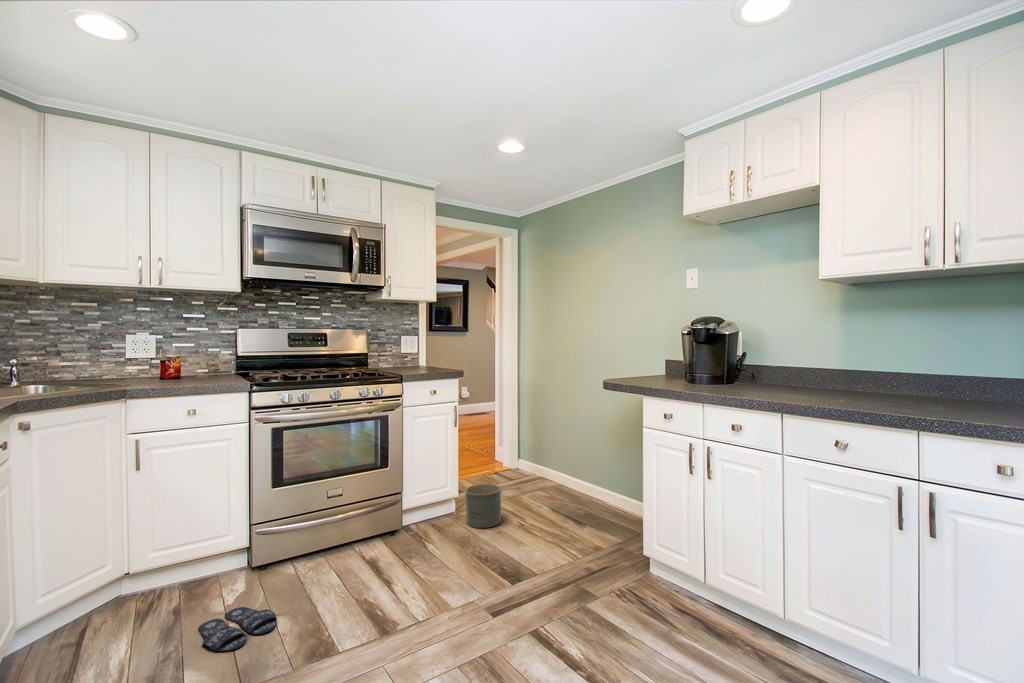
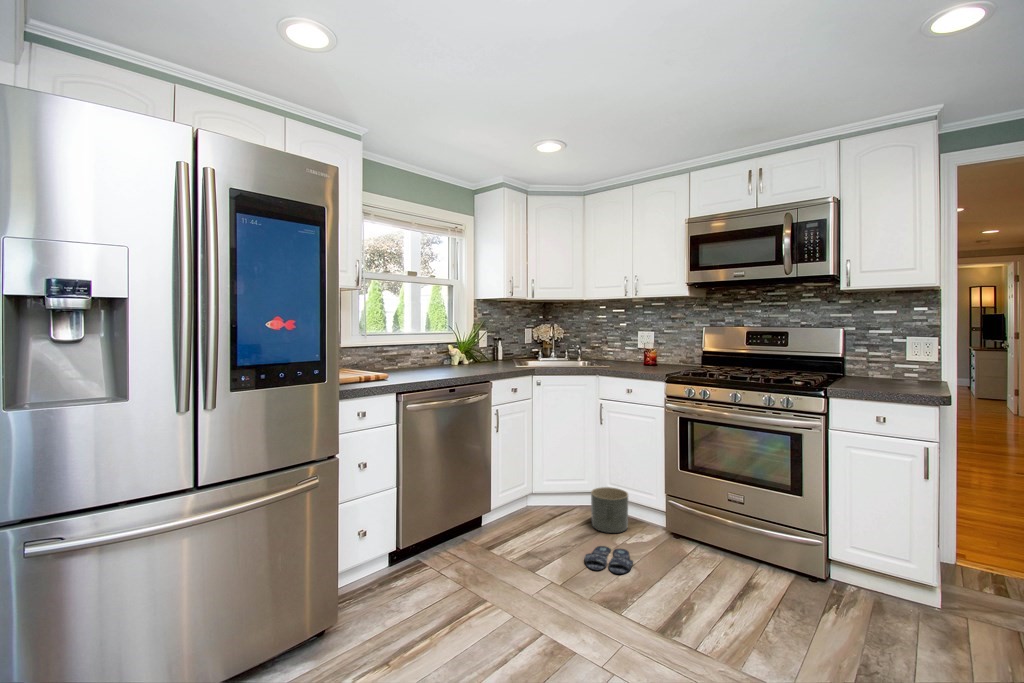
planter: present [465,484,501,528] -> present [591,487,628,533]

